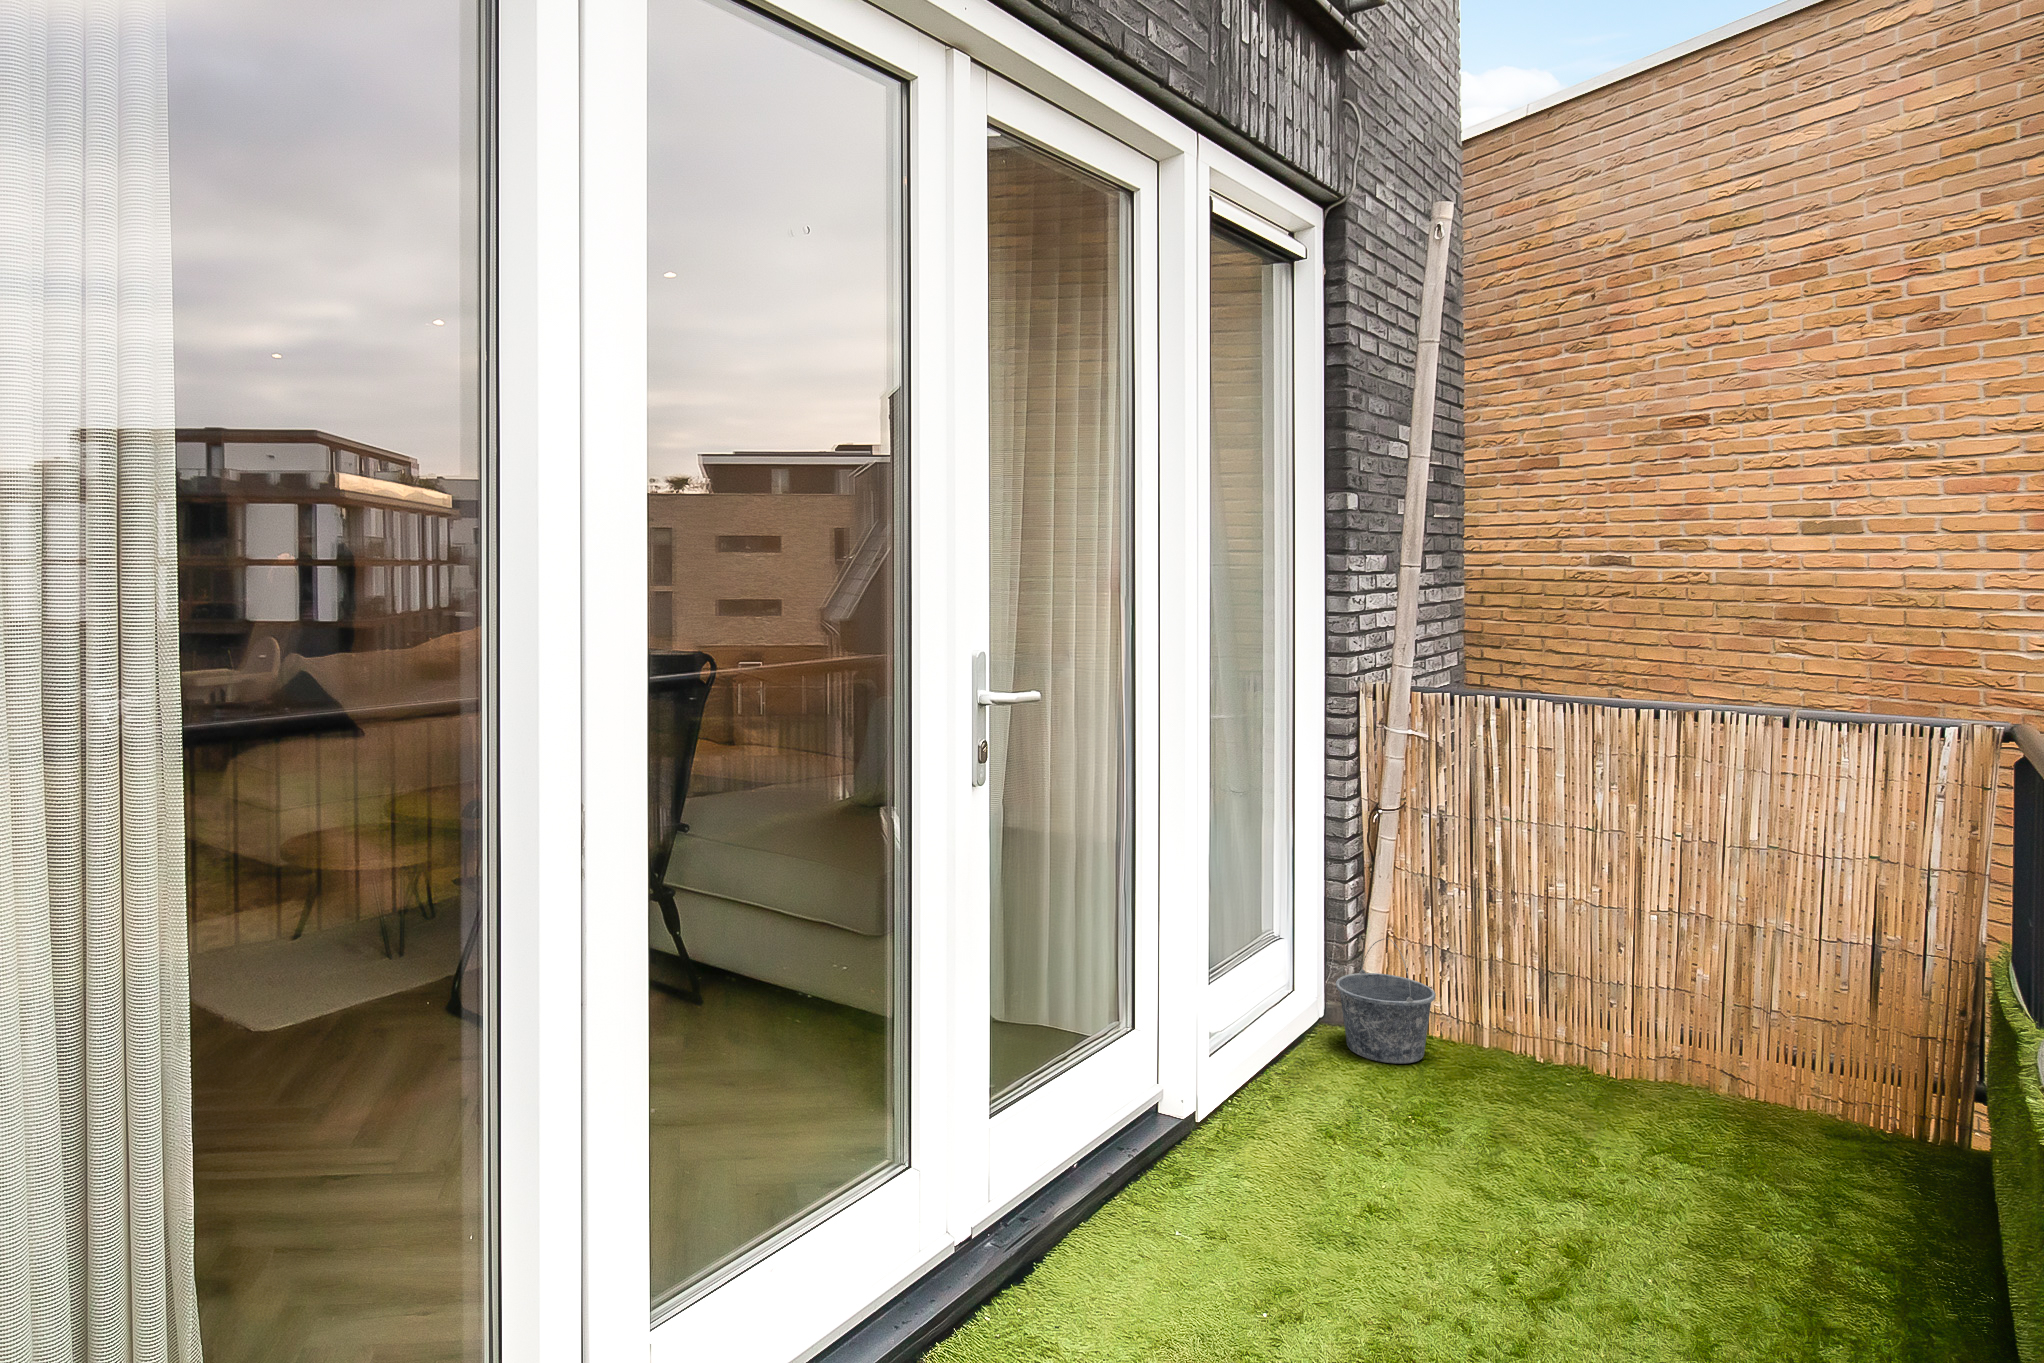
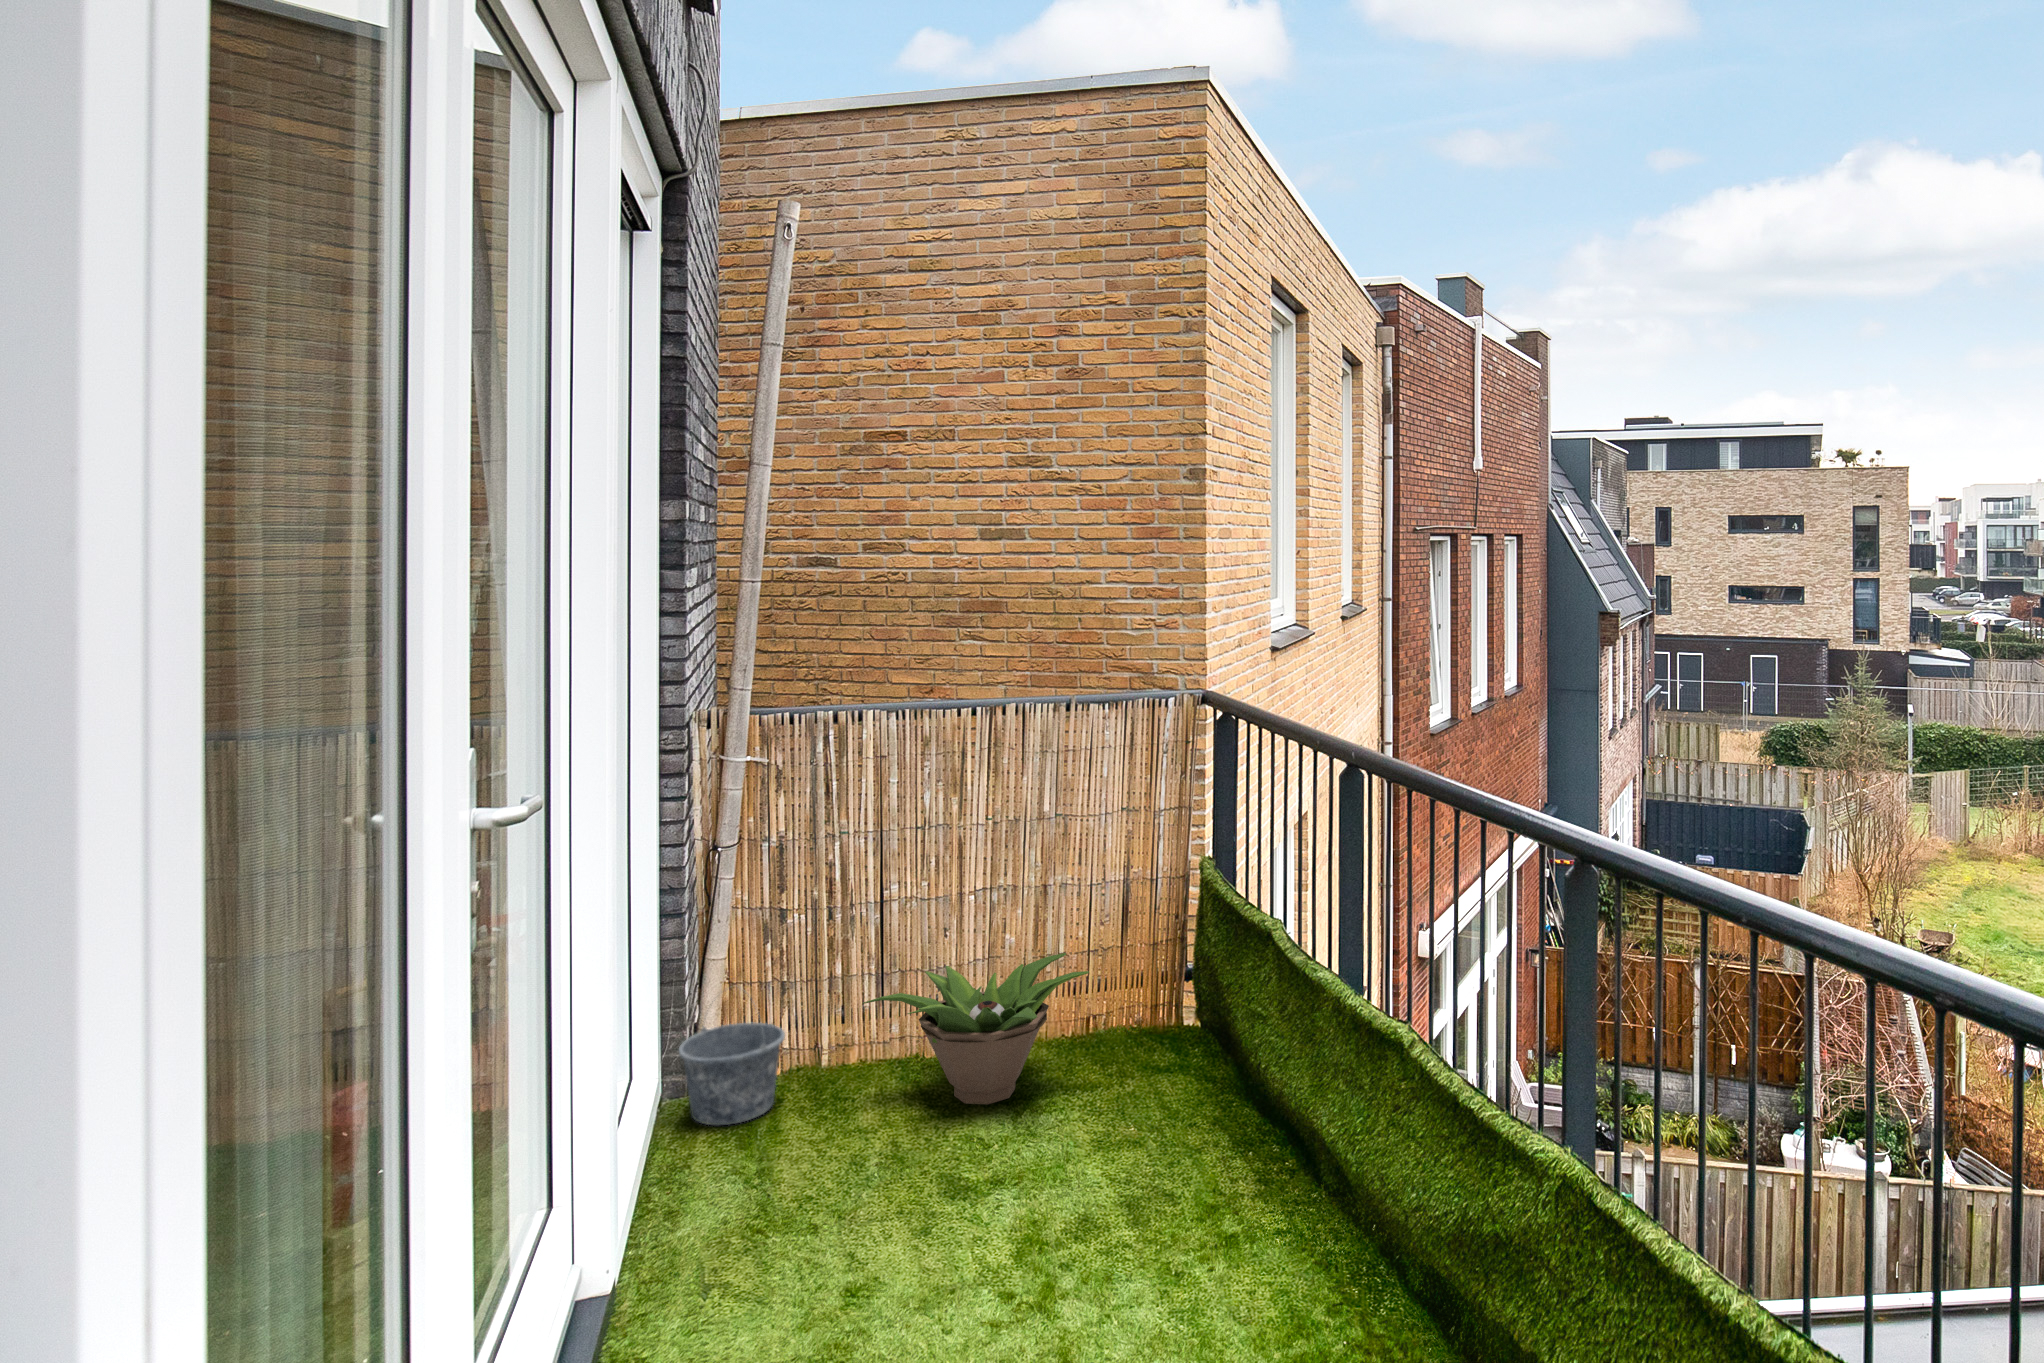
decorative plant: none [1511,978,1789,1133] -> present [863,953,1089,1104]

